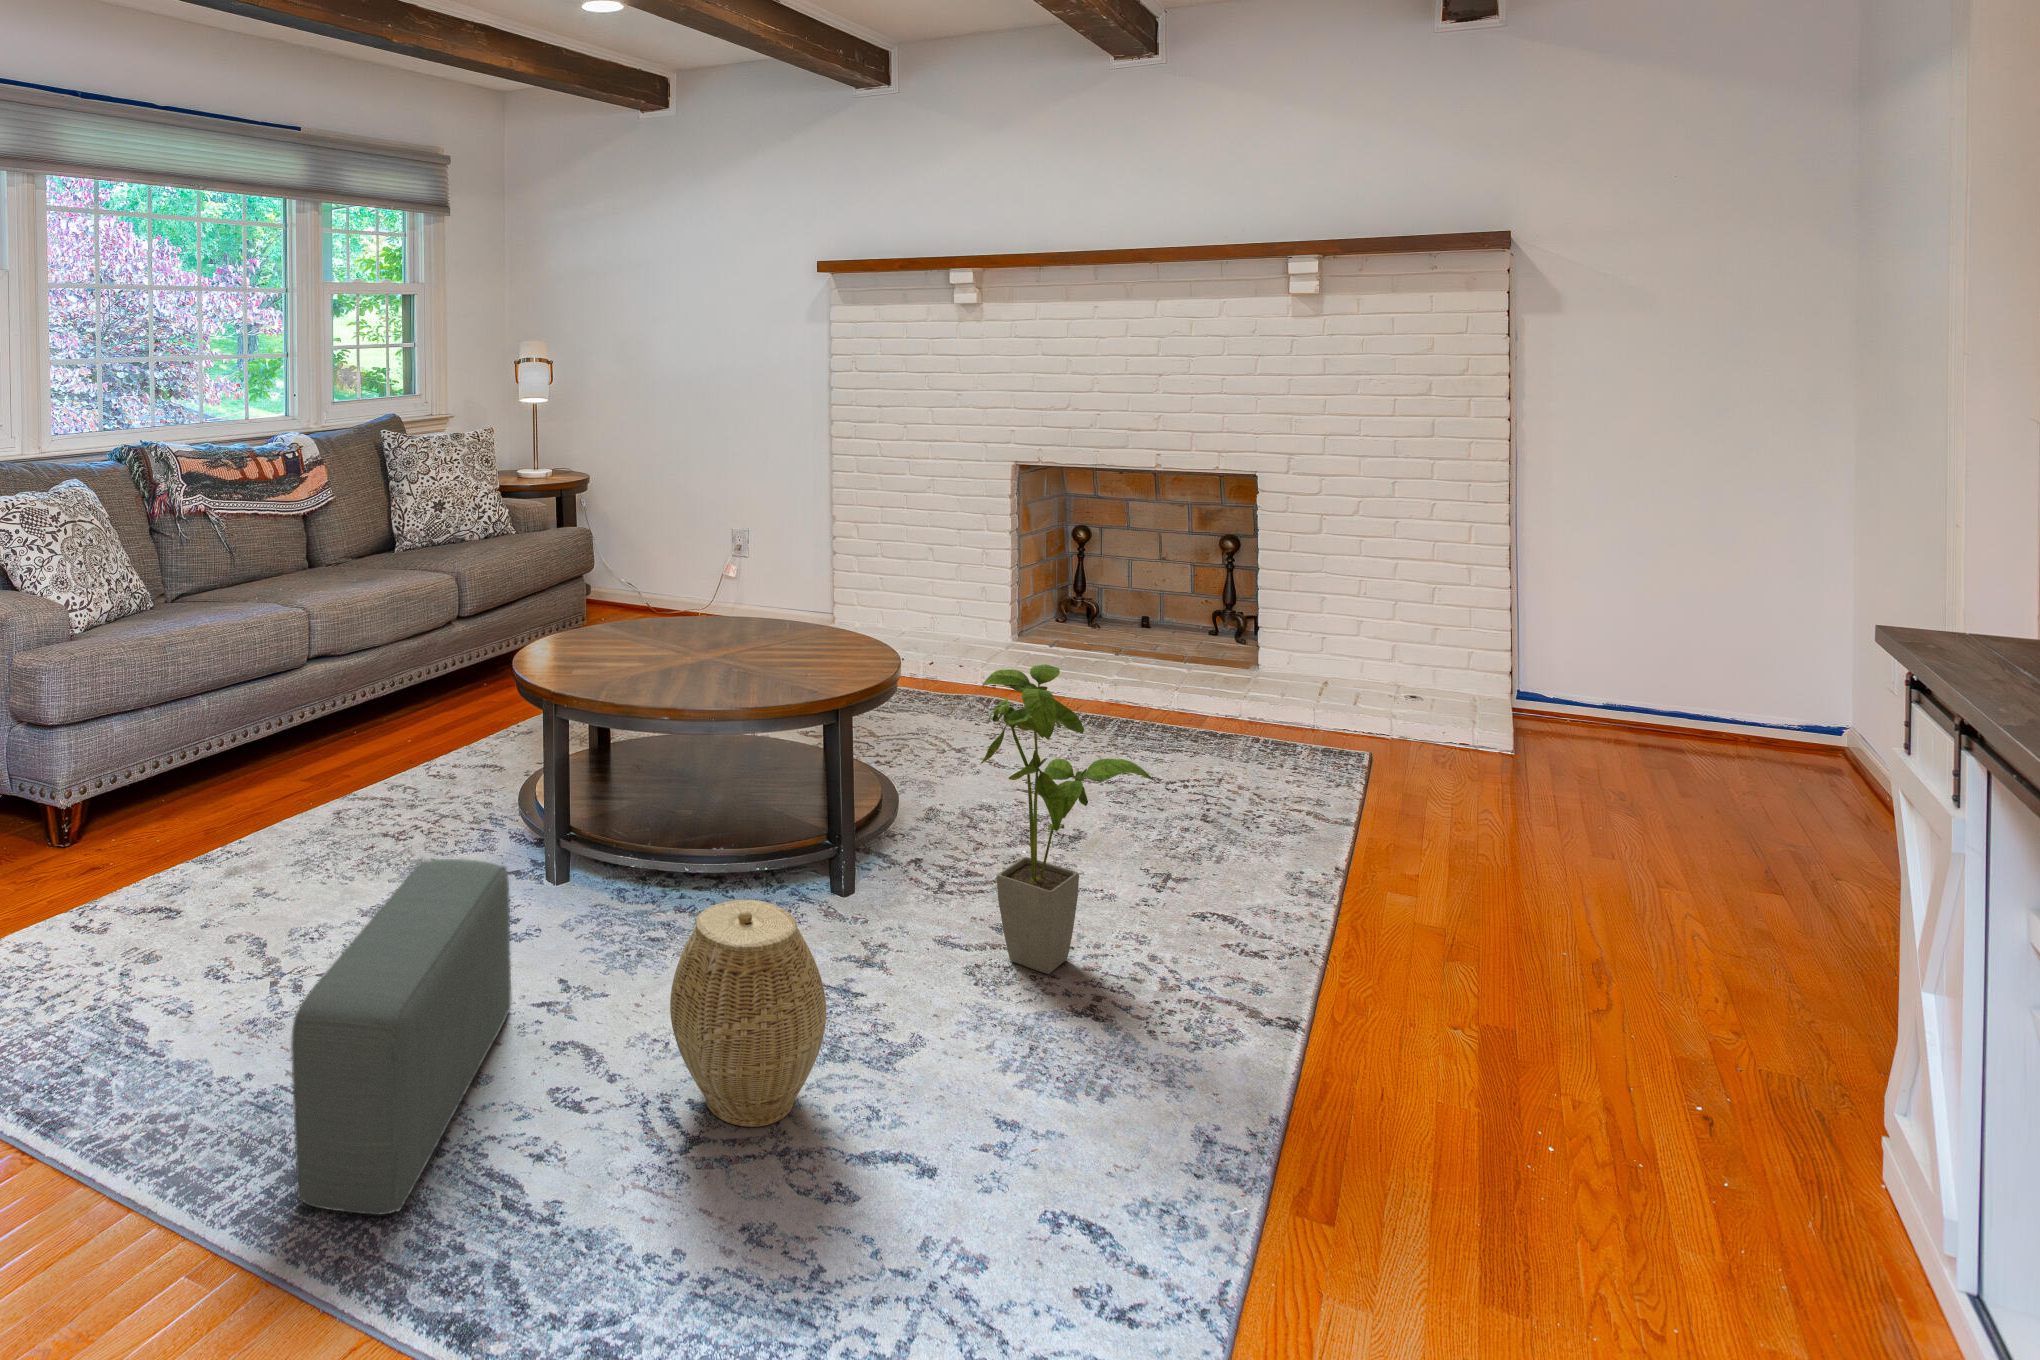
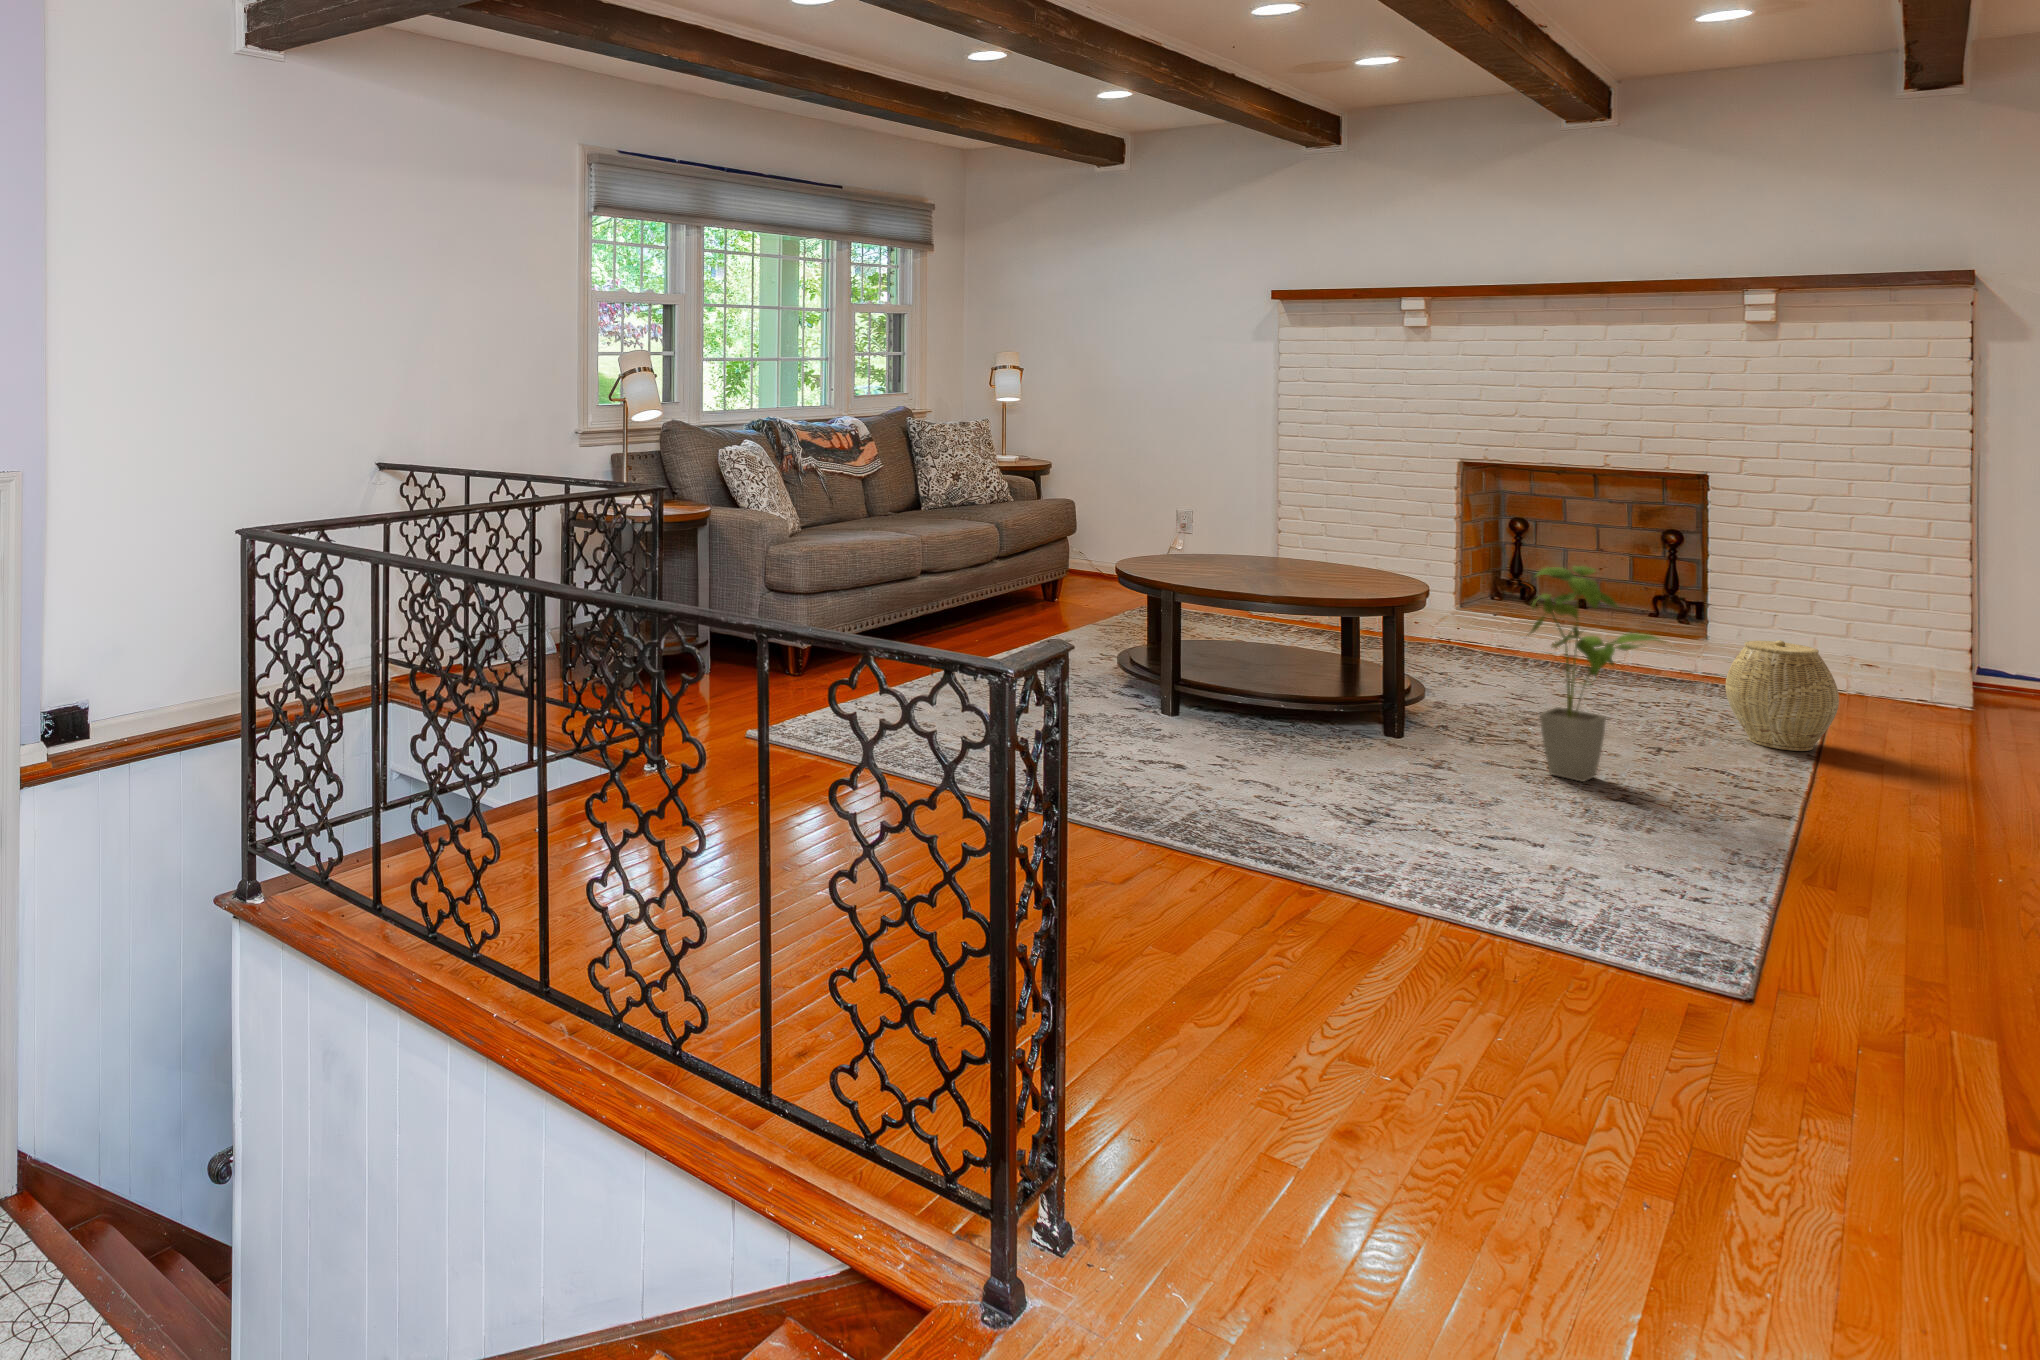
pouf: present [291,859,512,1215] -> none [1130,665,1206,829]
woven basket: present [670,900,826,1127] -> present [1725,640,1839,751]

